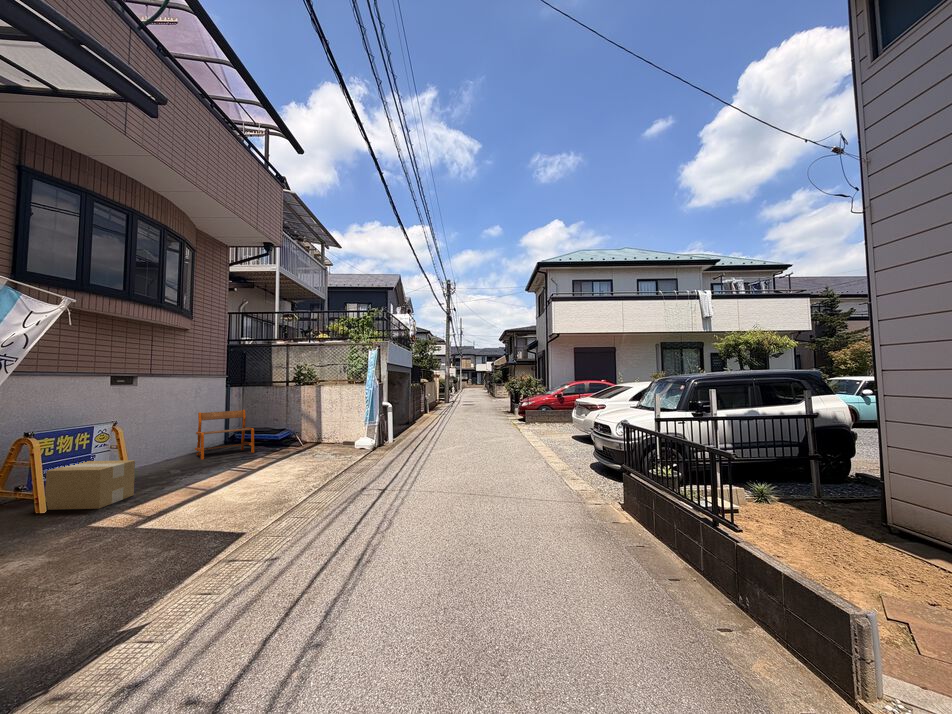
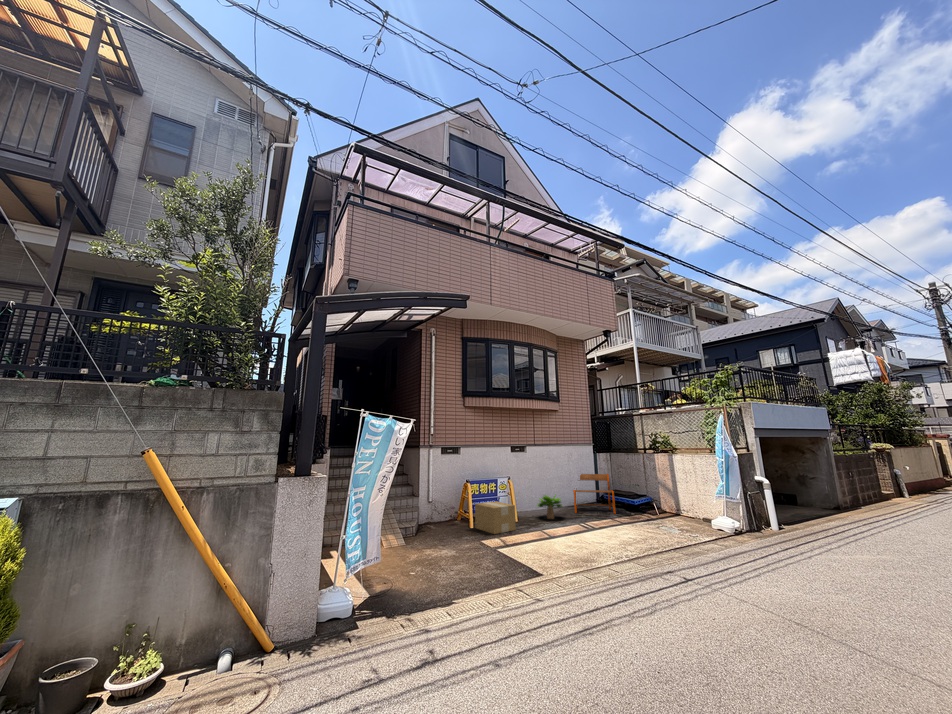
potted plant: none [149,438,197,472] -> present [538,495,562,519]

